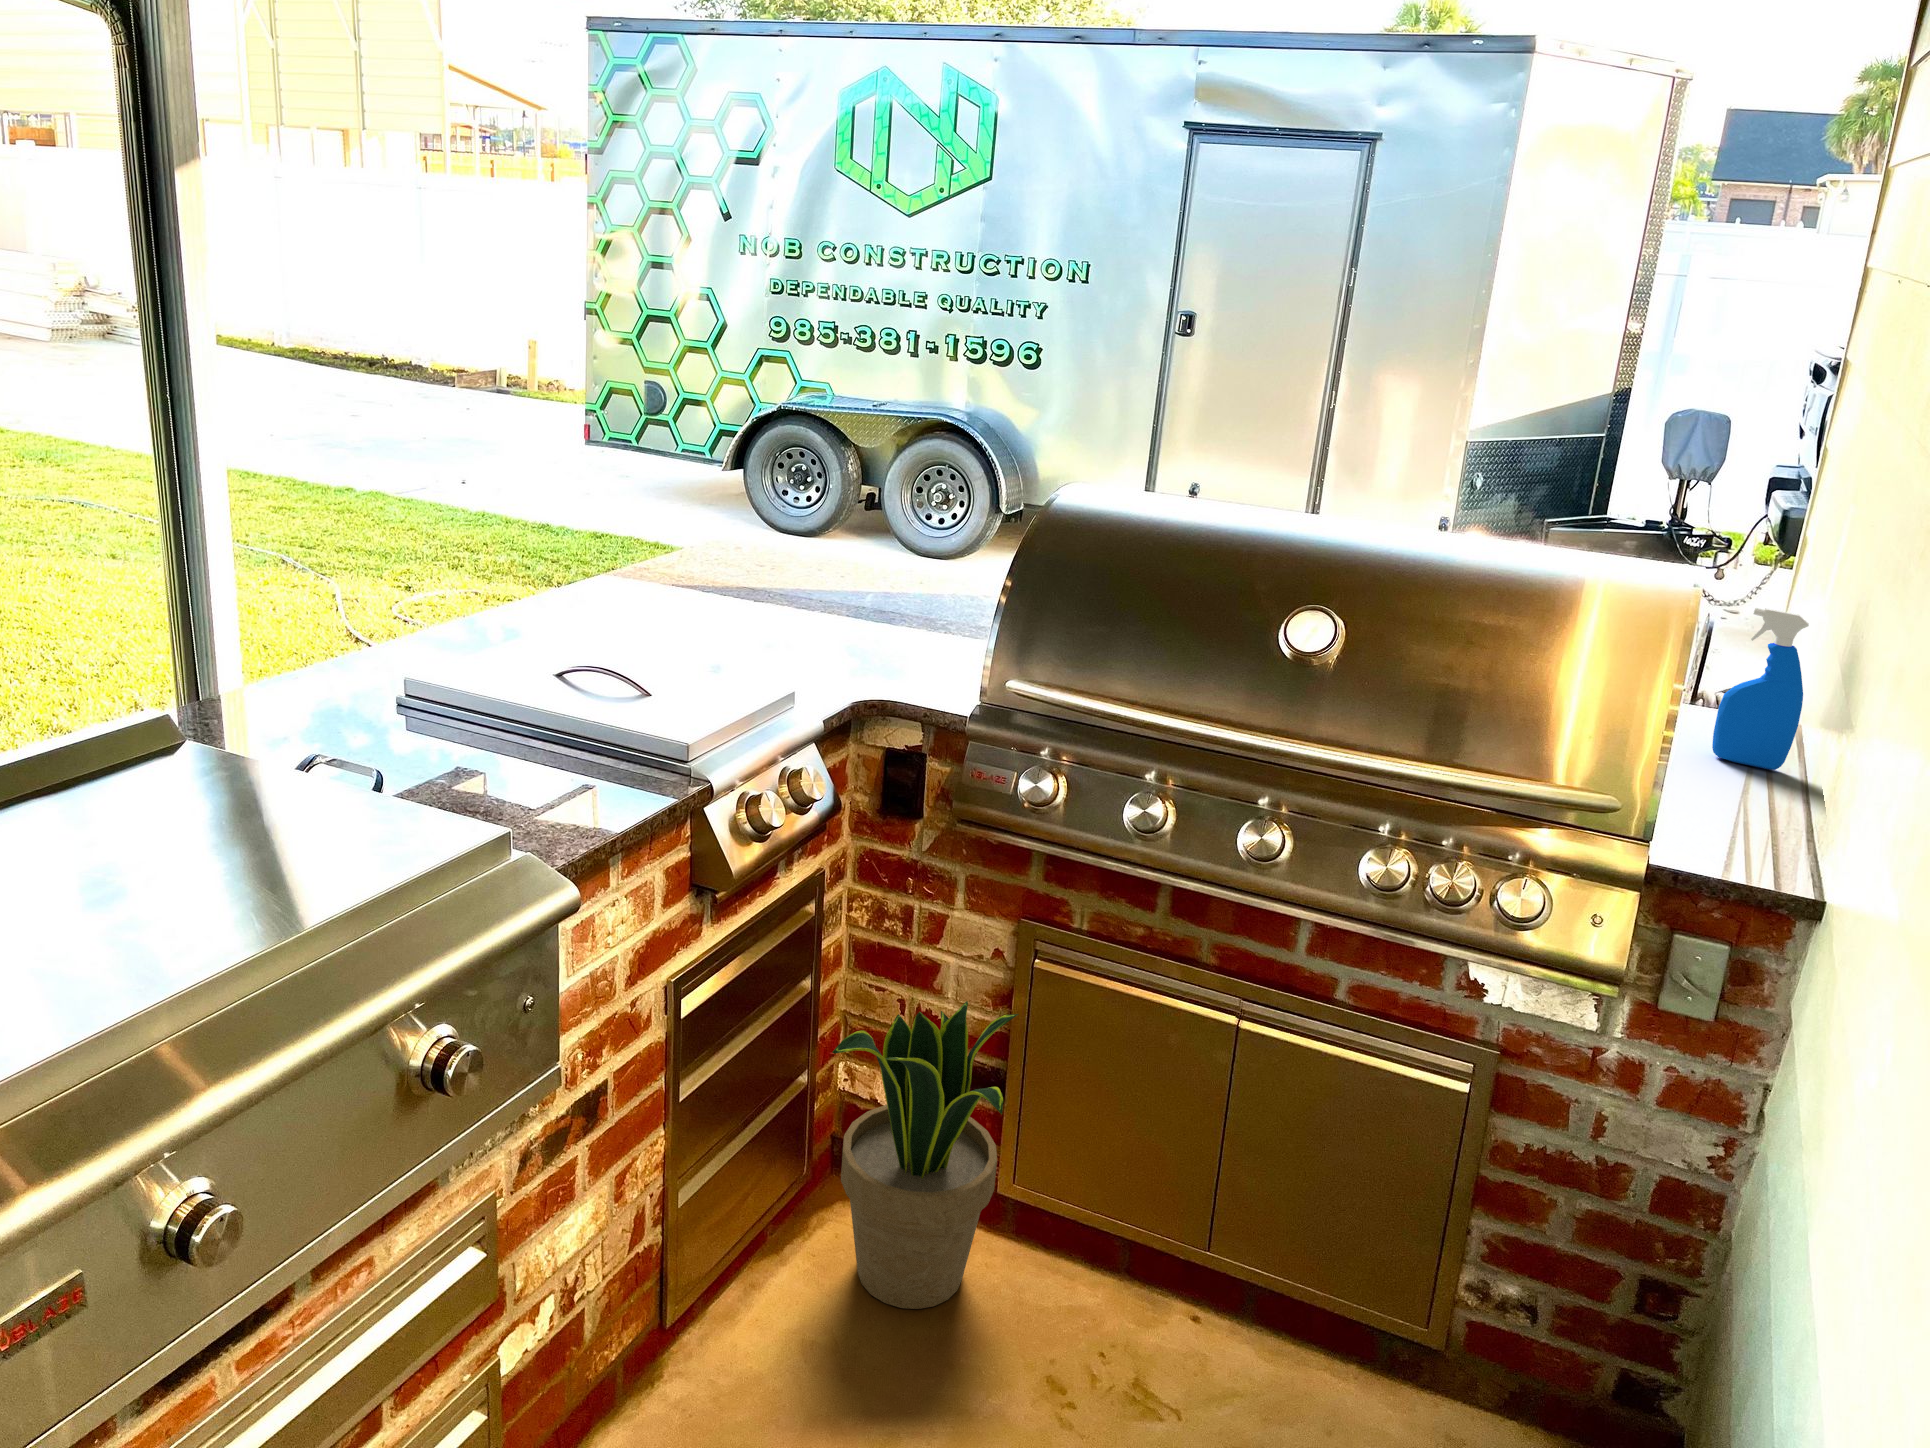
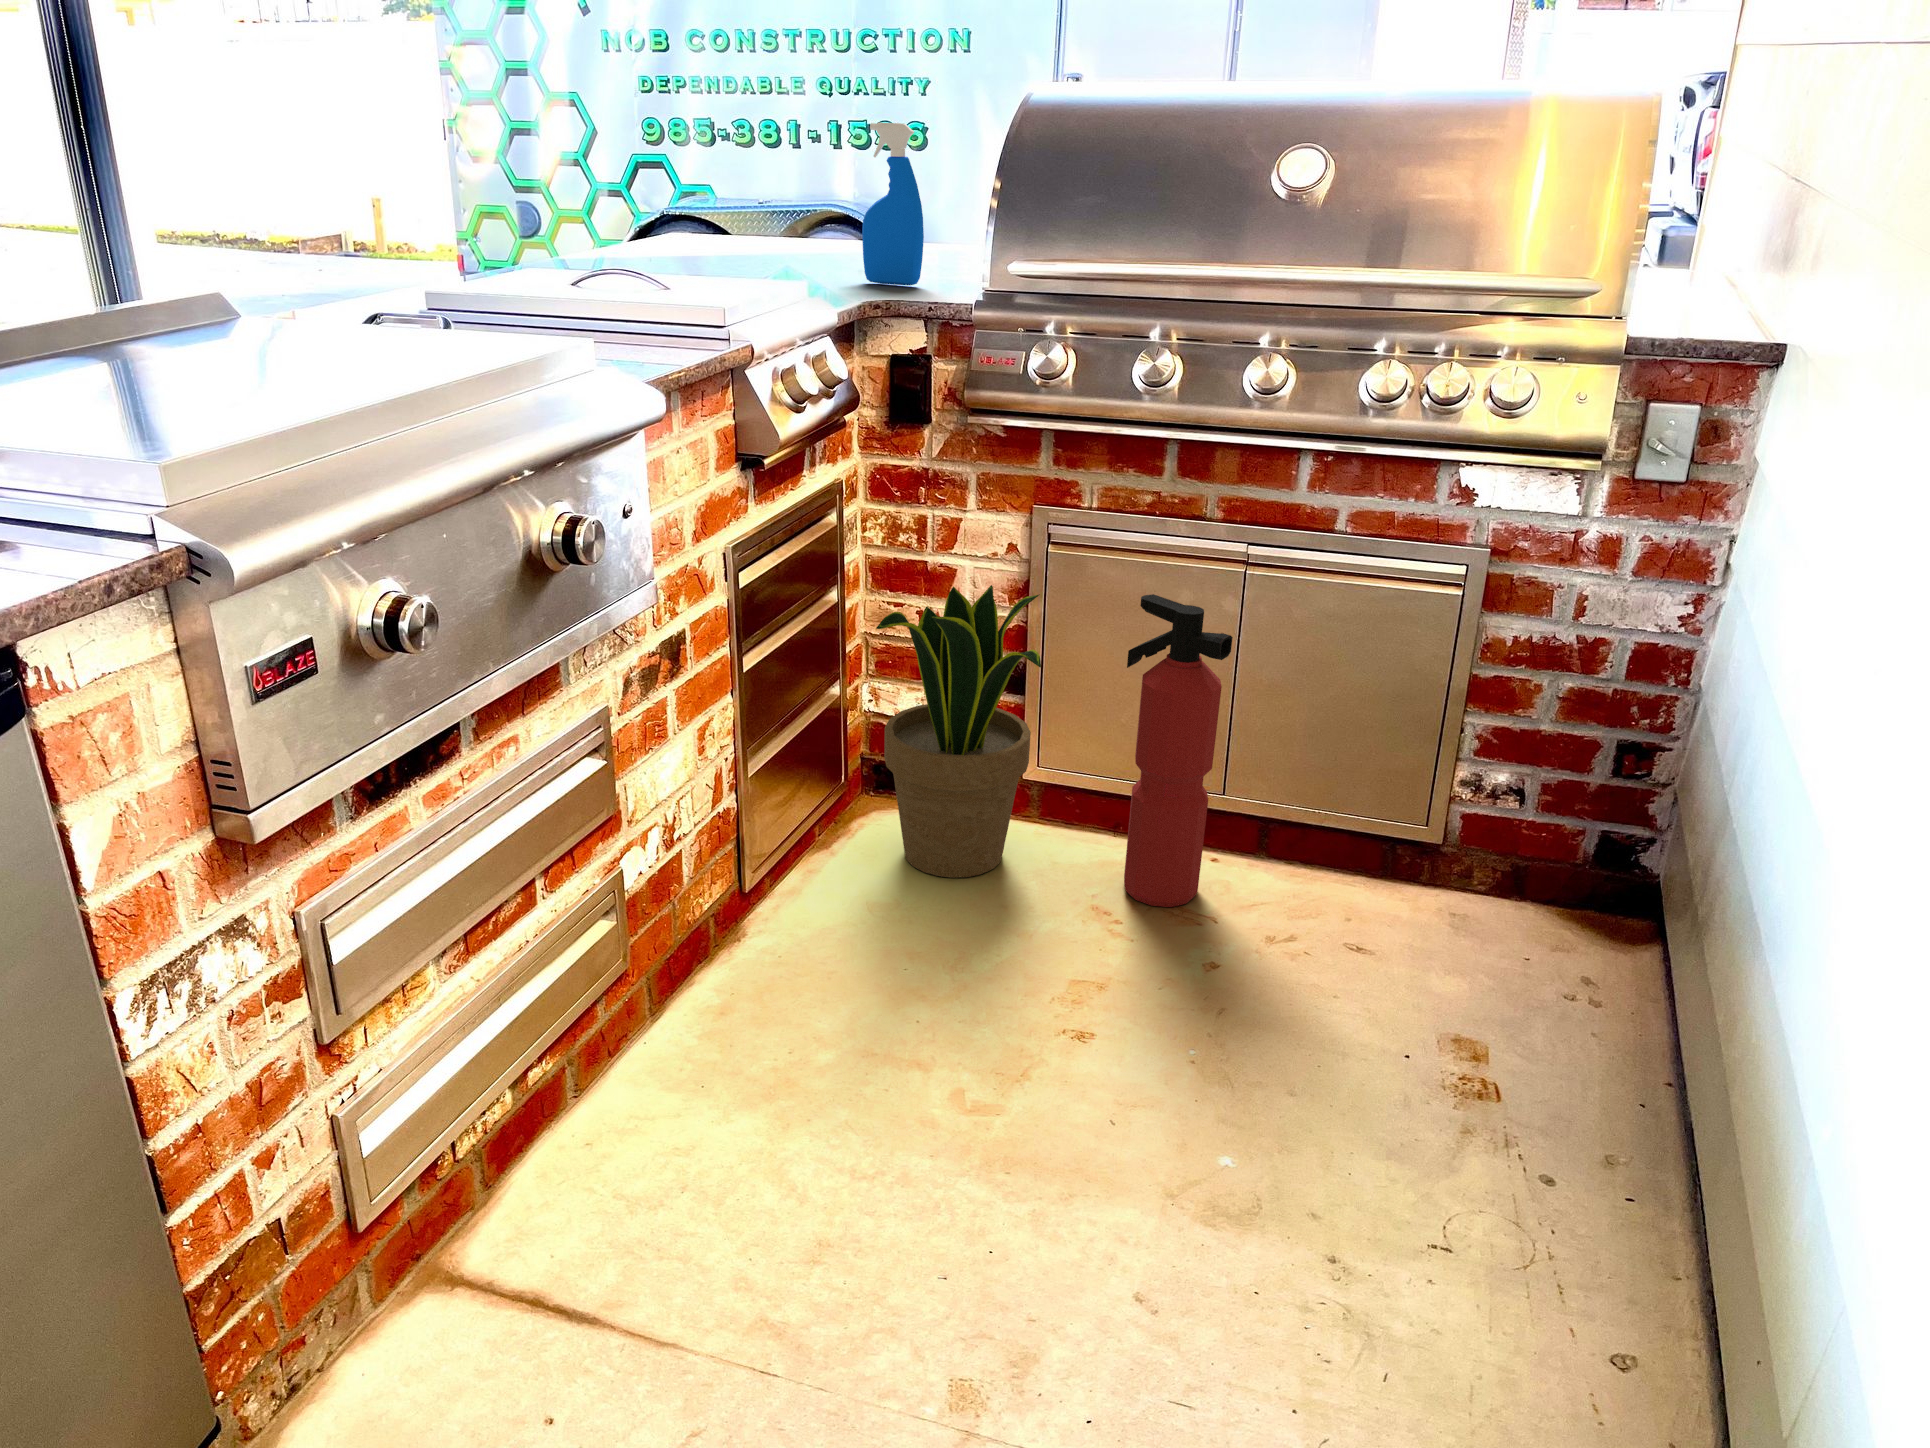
spray bottle: present [1712,608,1809,770] -> present [862,122,924,285]
fire extinguisher: none [1083,1048,1207,1385] -> present [1124,594,1233,907]

